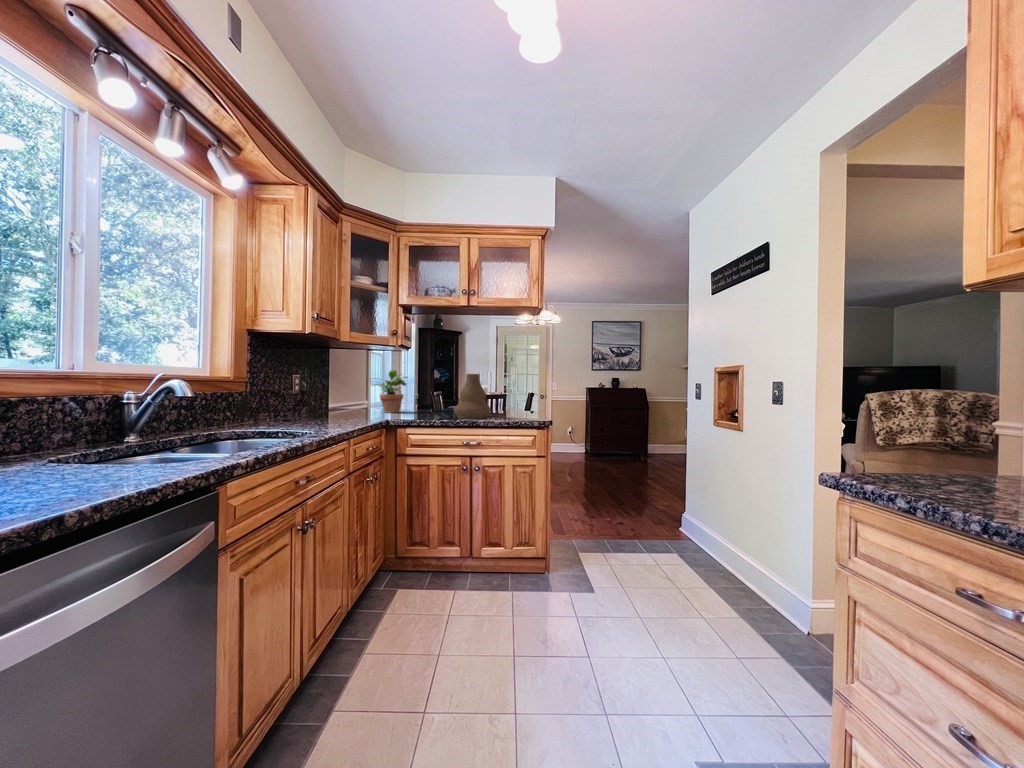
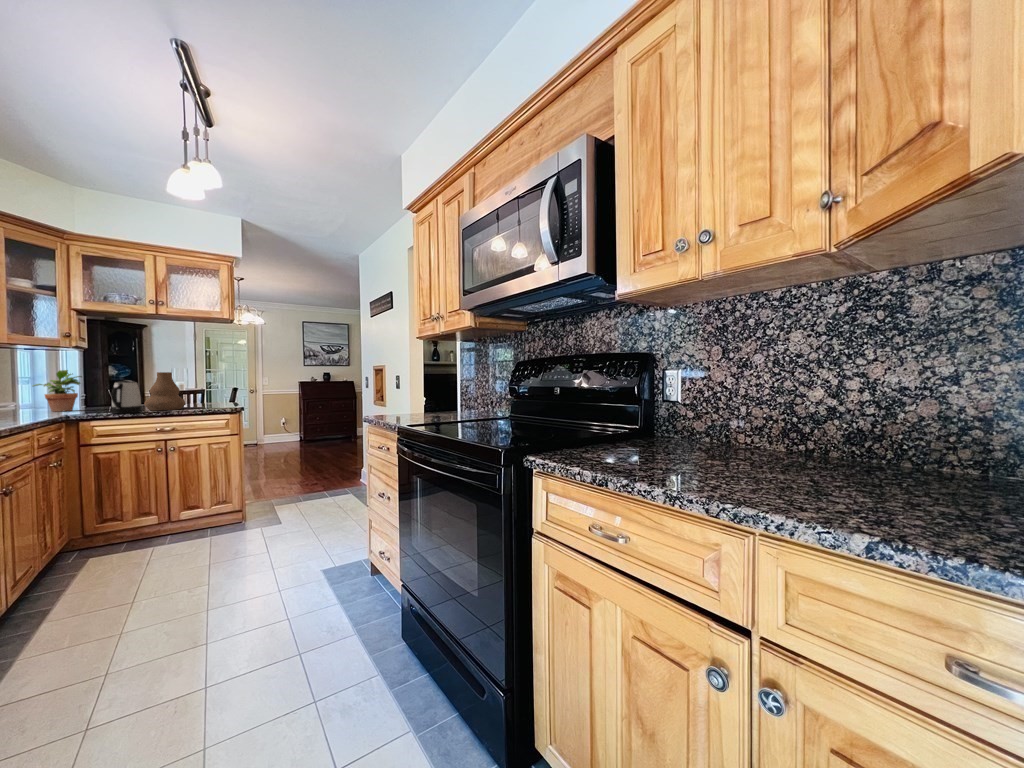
kettle: none [424,383,451,421] -> present [111,381,142,413]

